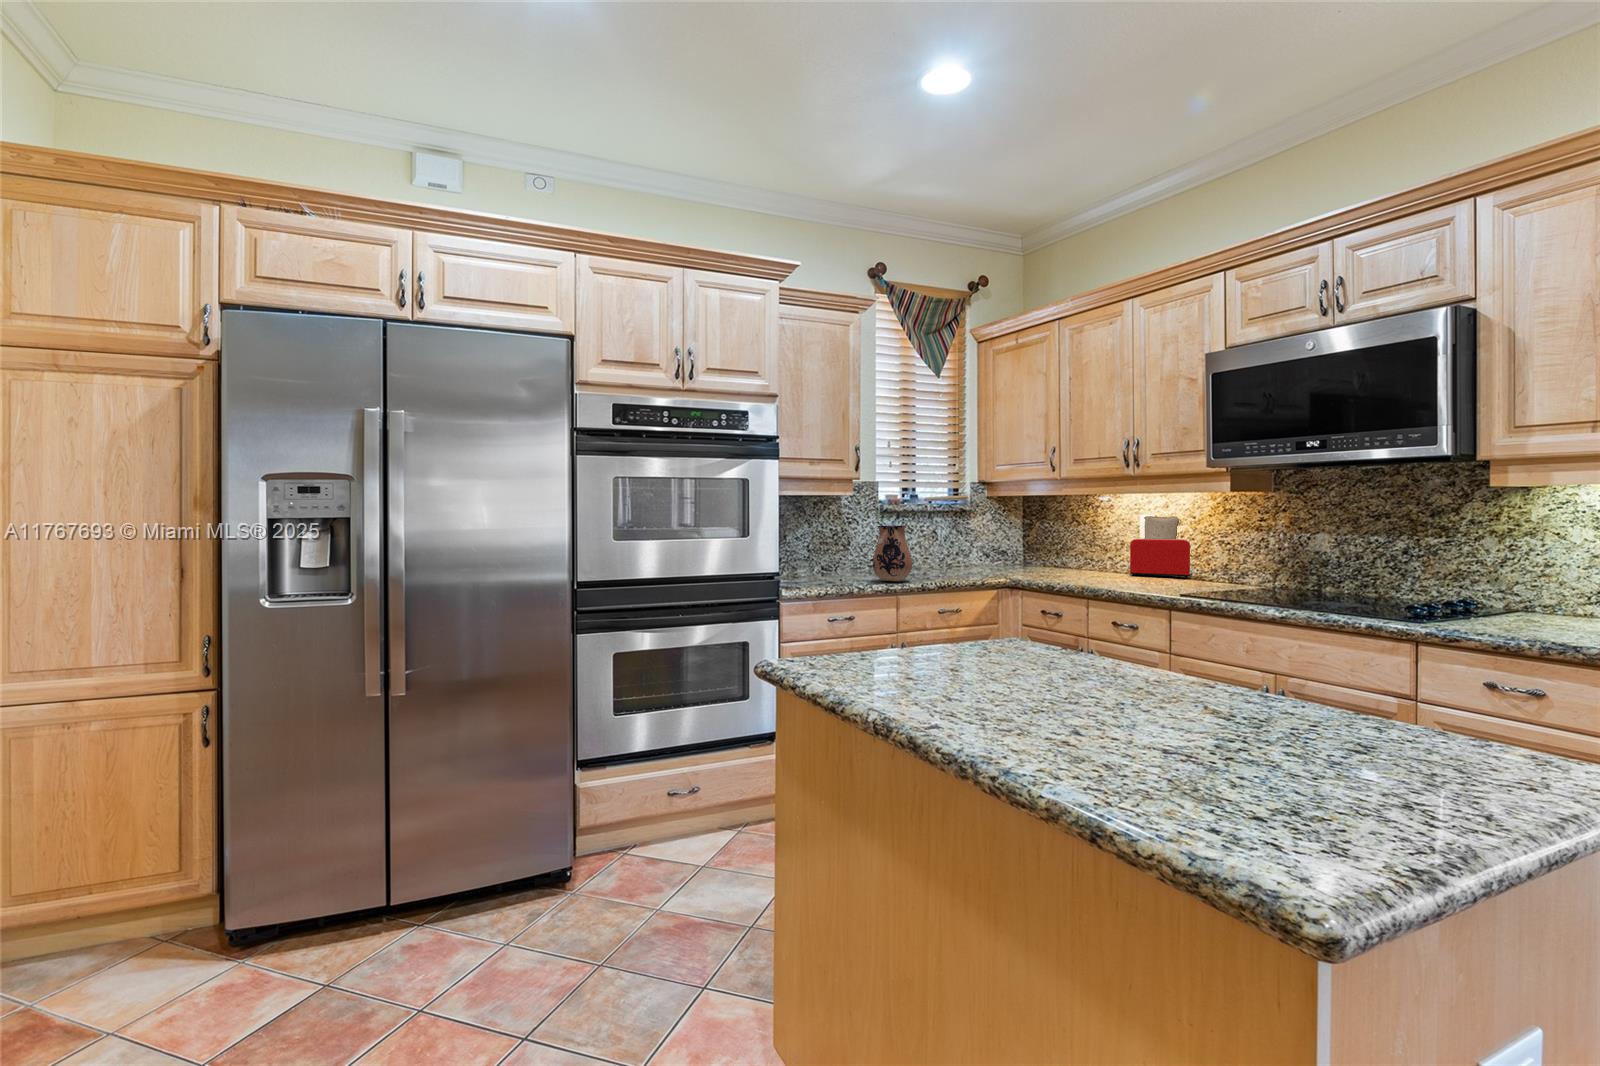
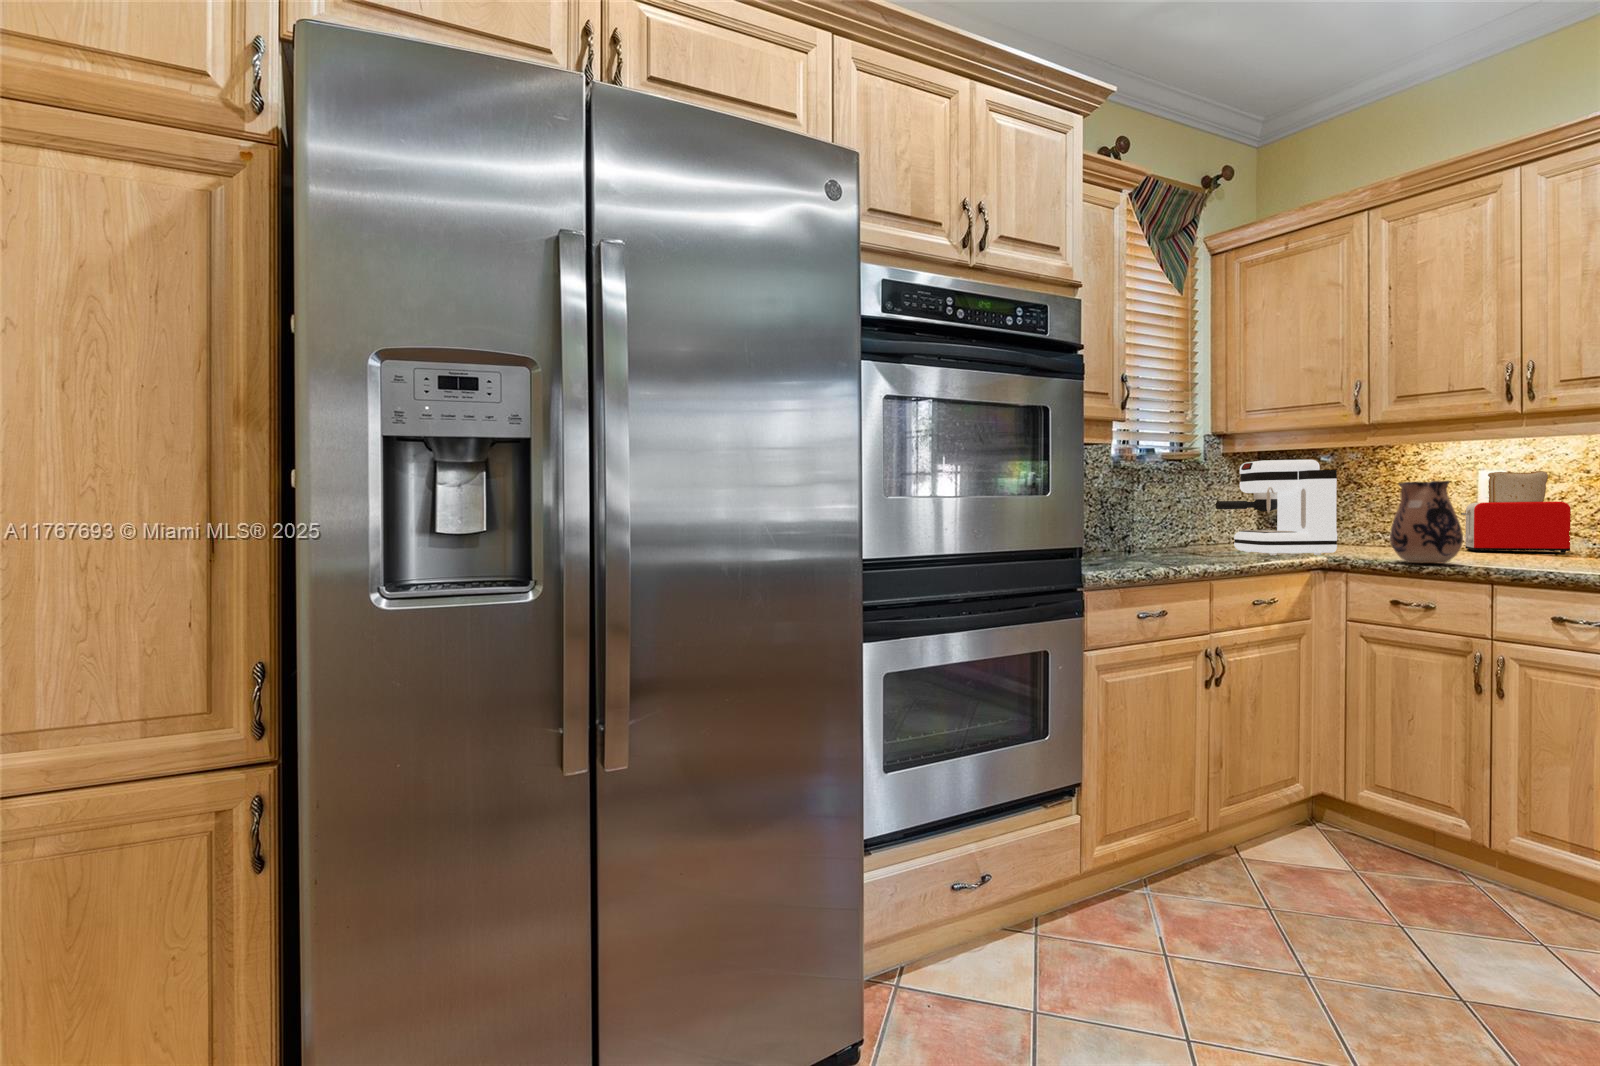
coffee maker: none [942,506,1014,577] -> present [1216,460,1337,555]
ceramic pitcher: present [873,525,912,581] -> present [1390,481,1463,563]

